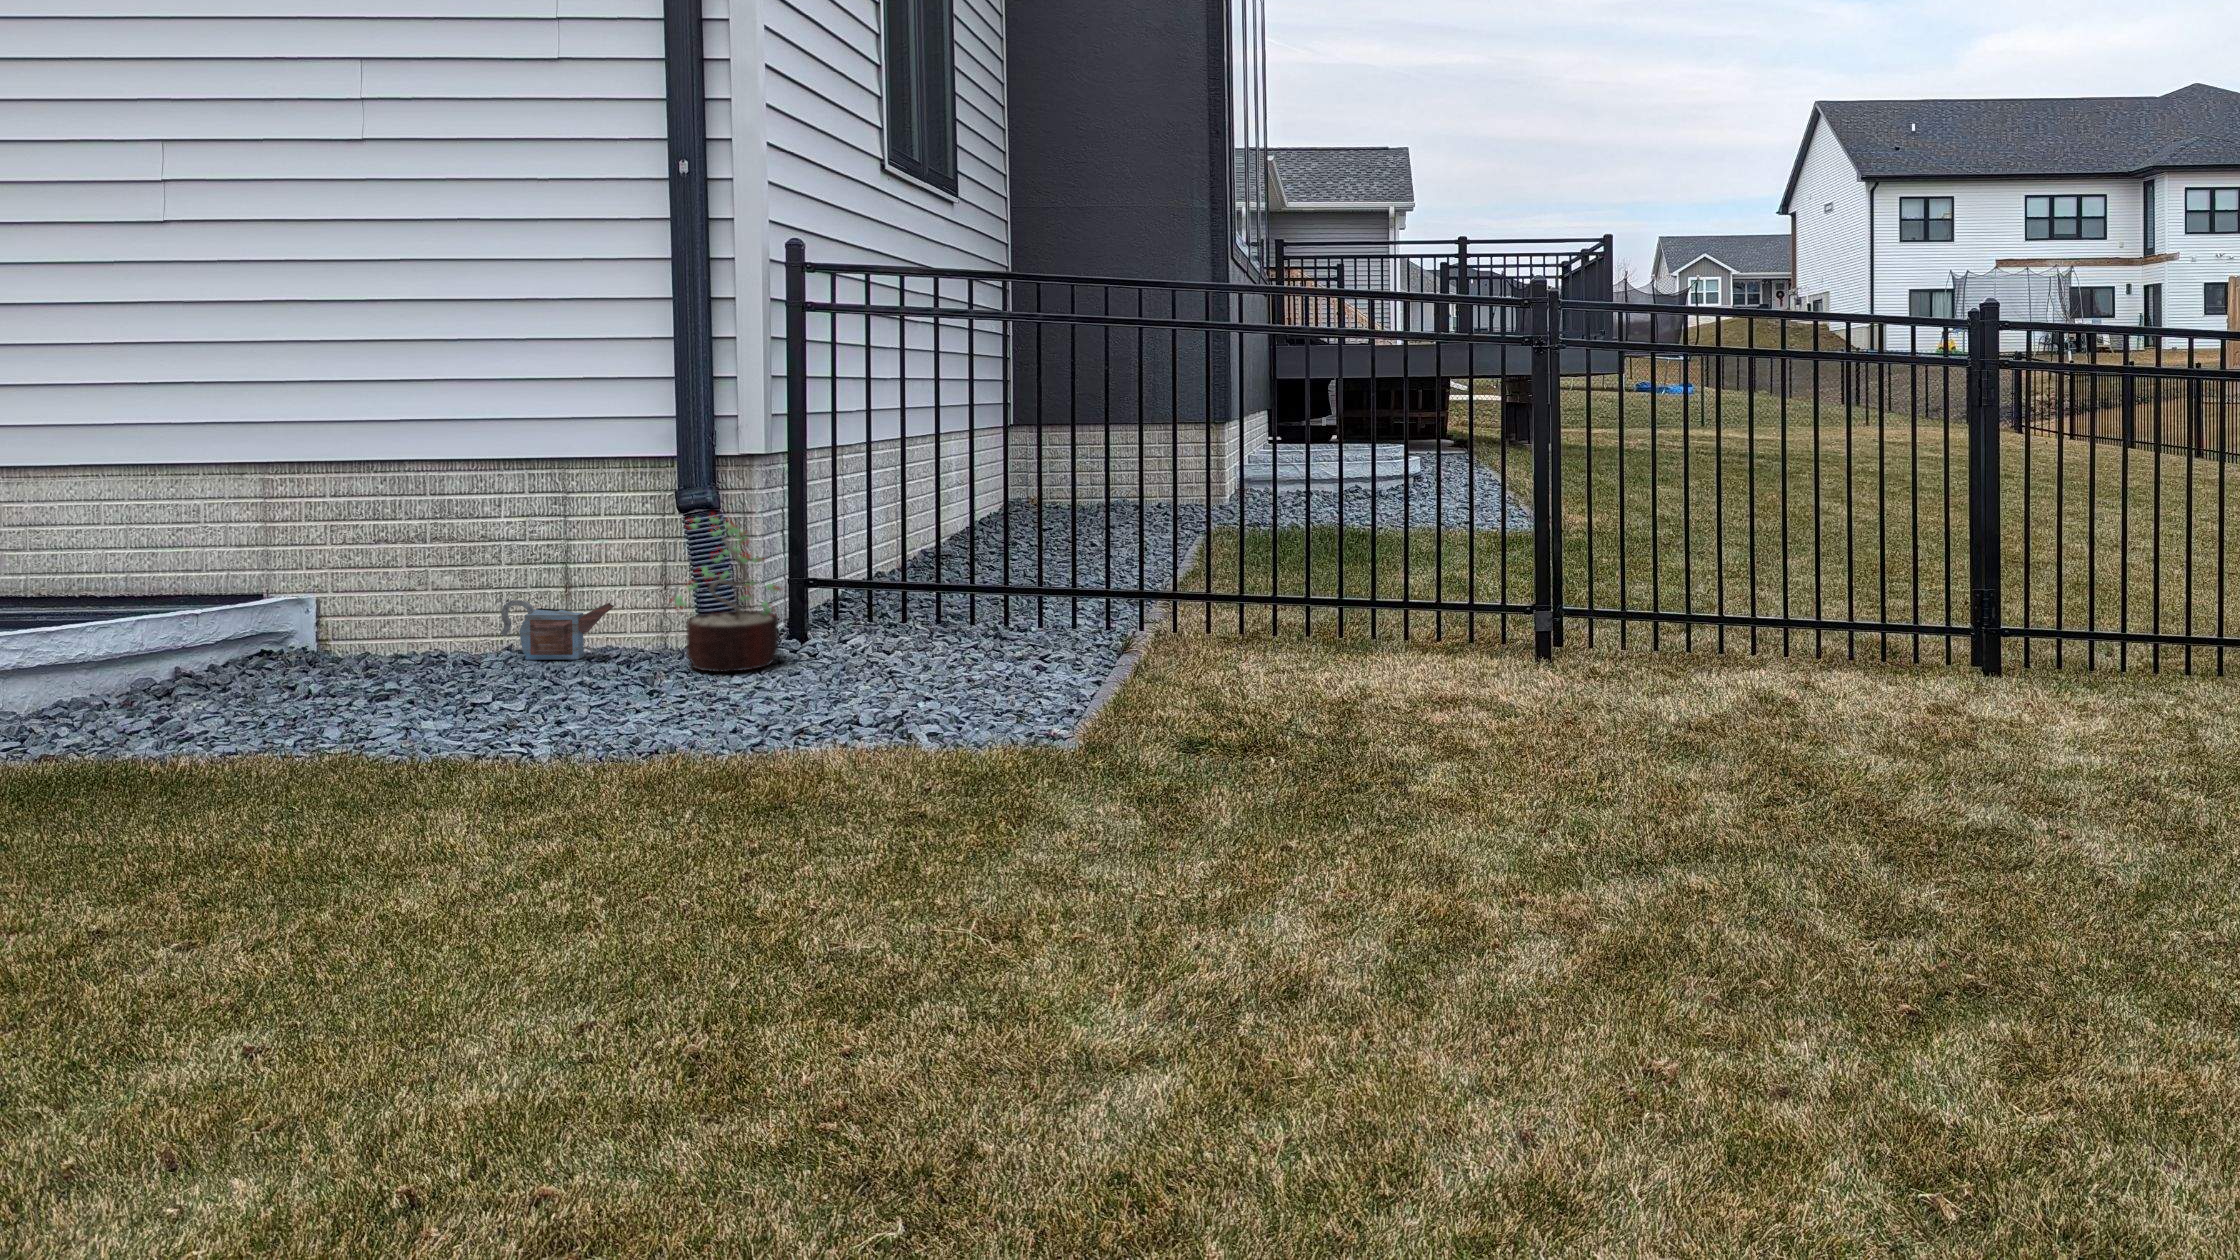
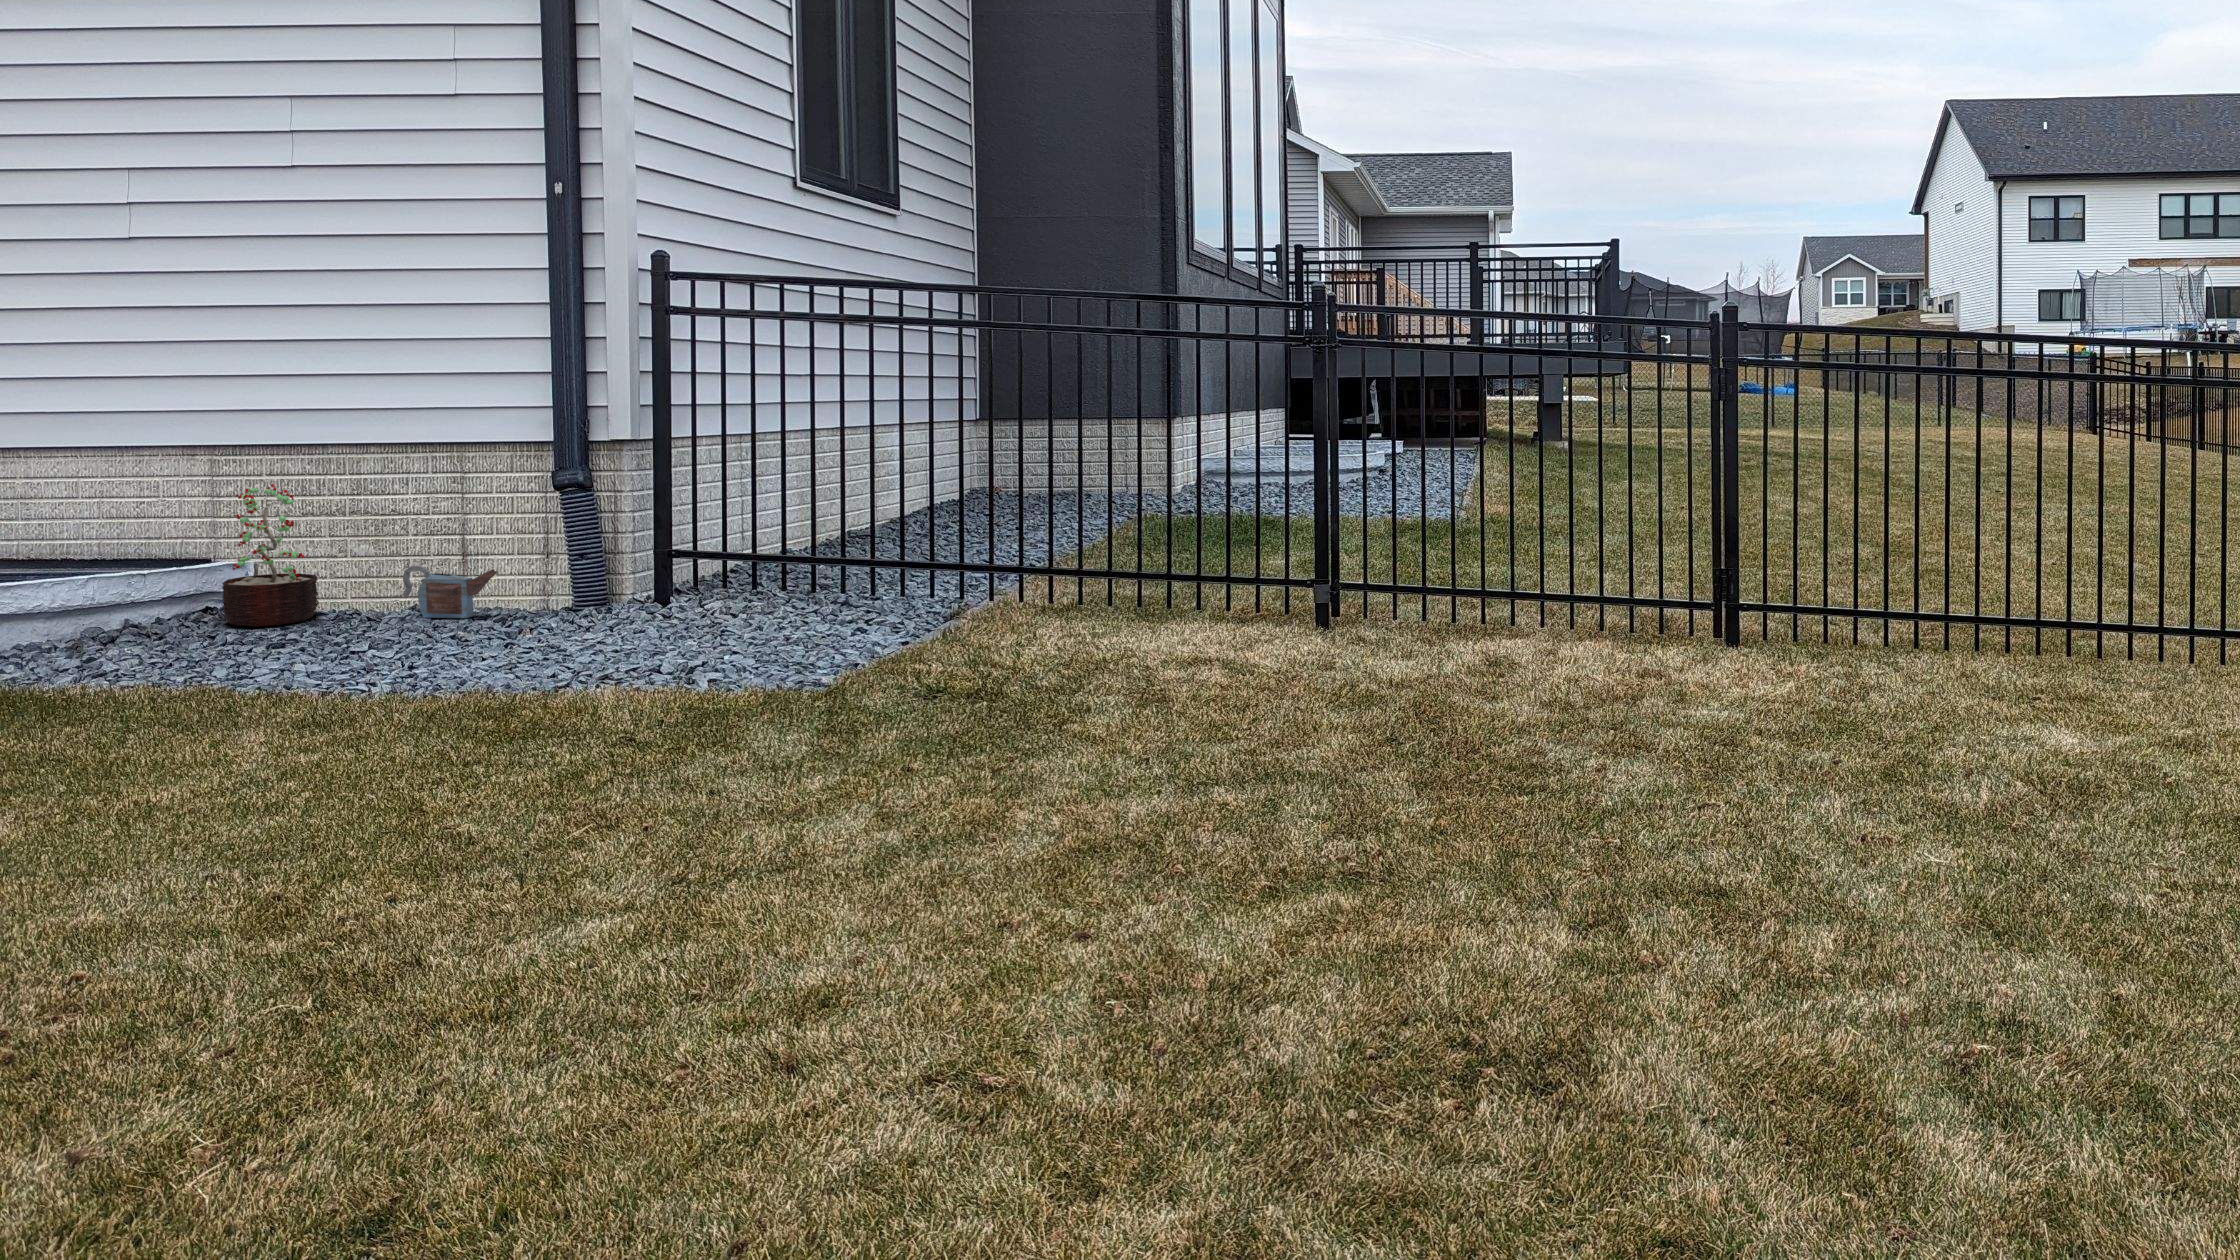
decorative plant: present [670,516,782,672] -> present [222,484,319,626]

